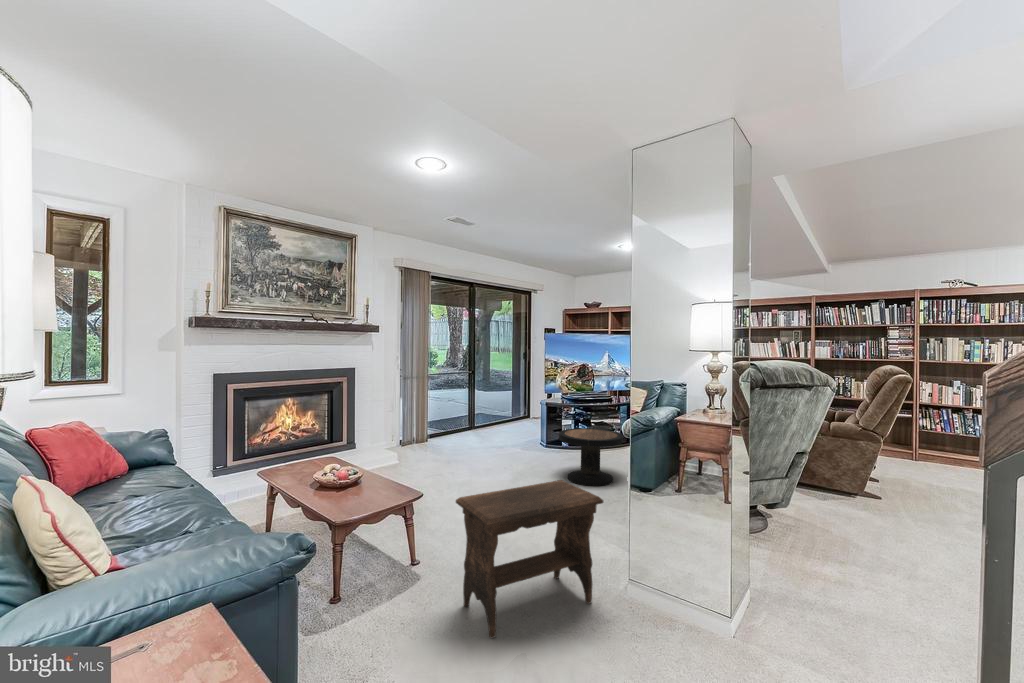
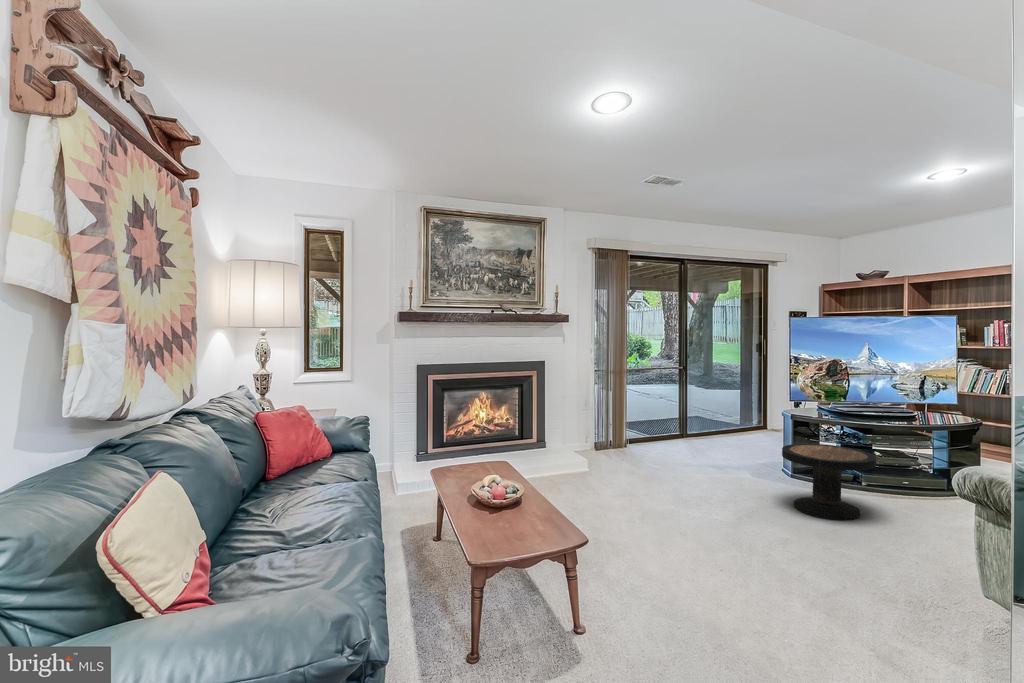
footstool: present [456,480,603,638] -> none [620,501,795,654]

